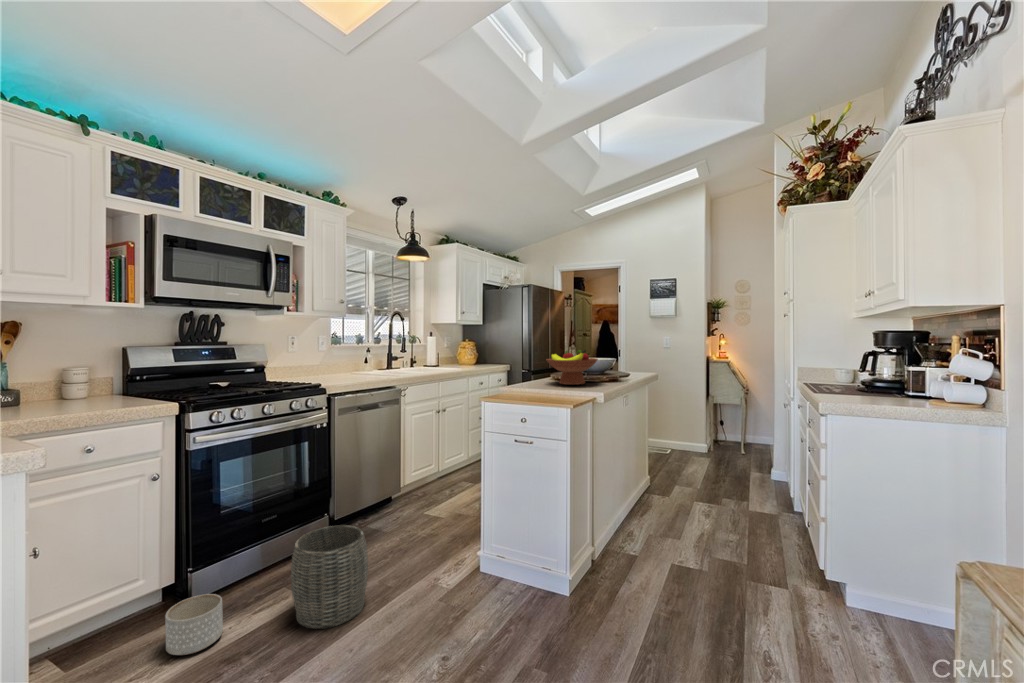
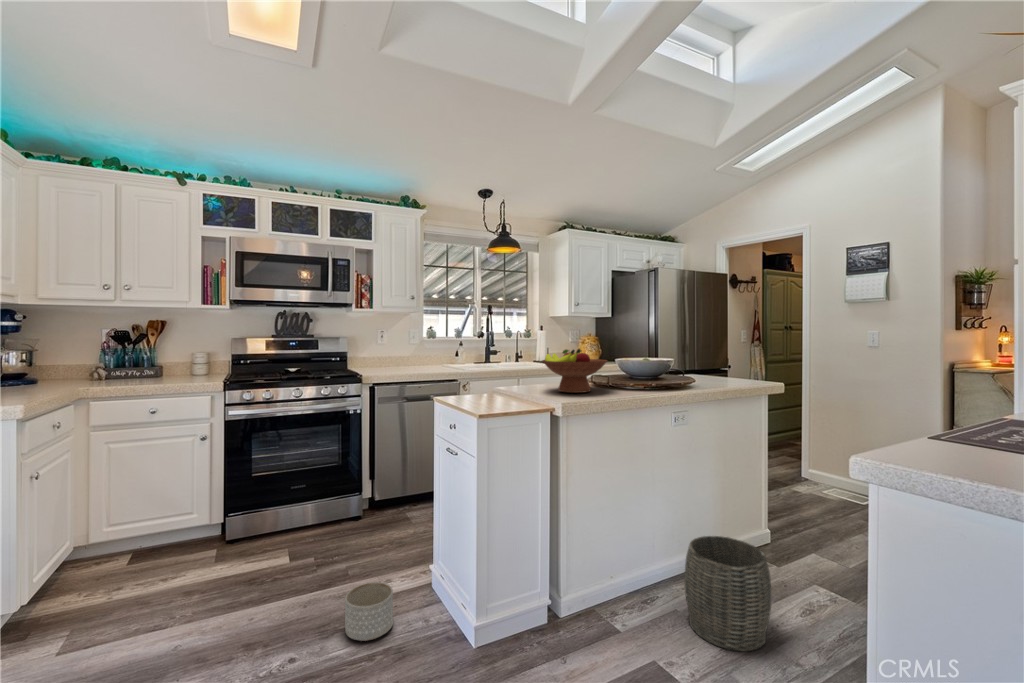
woven basket: present [291,525,368,629] -> present [685,536,771,651]
planter: present [165,594,223,655] -> present [345,582,393,641]

